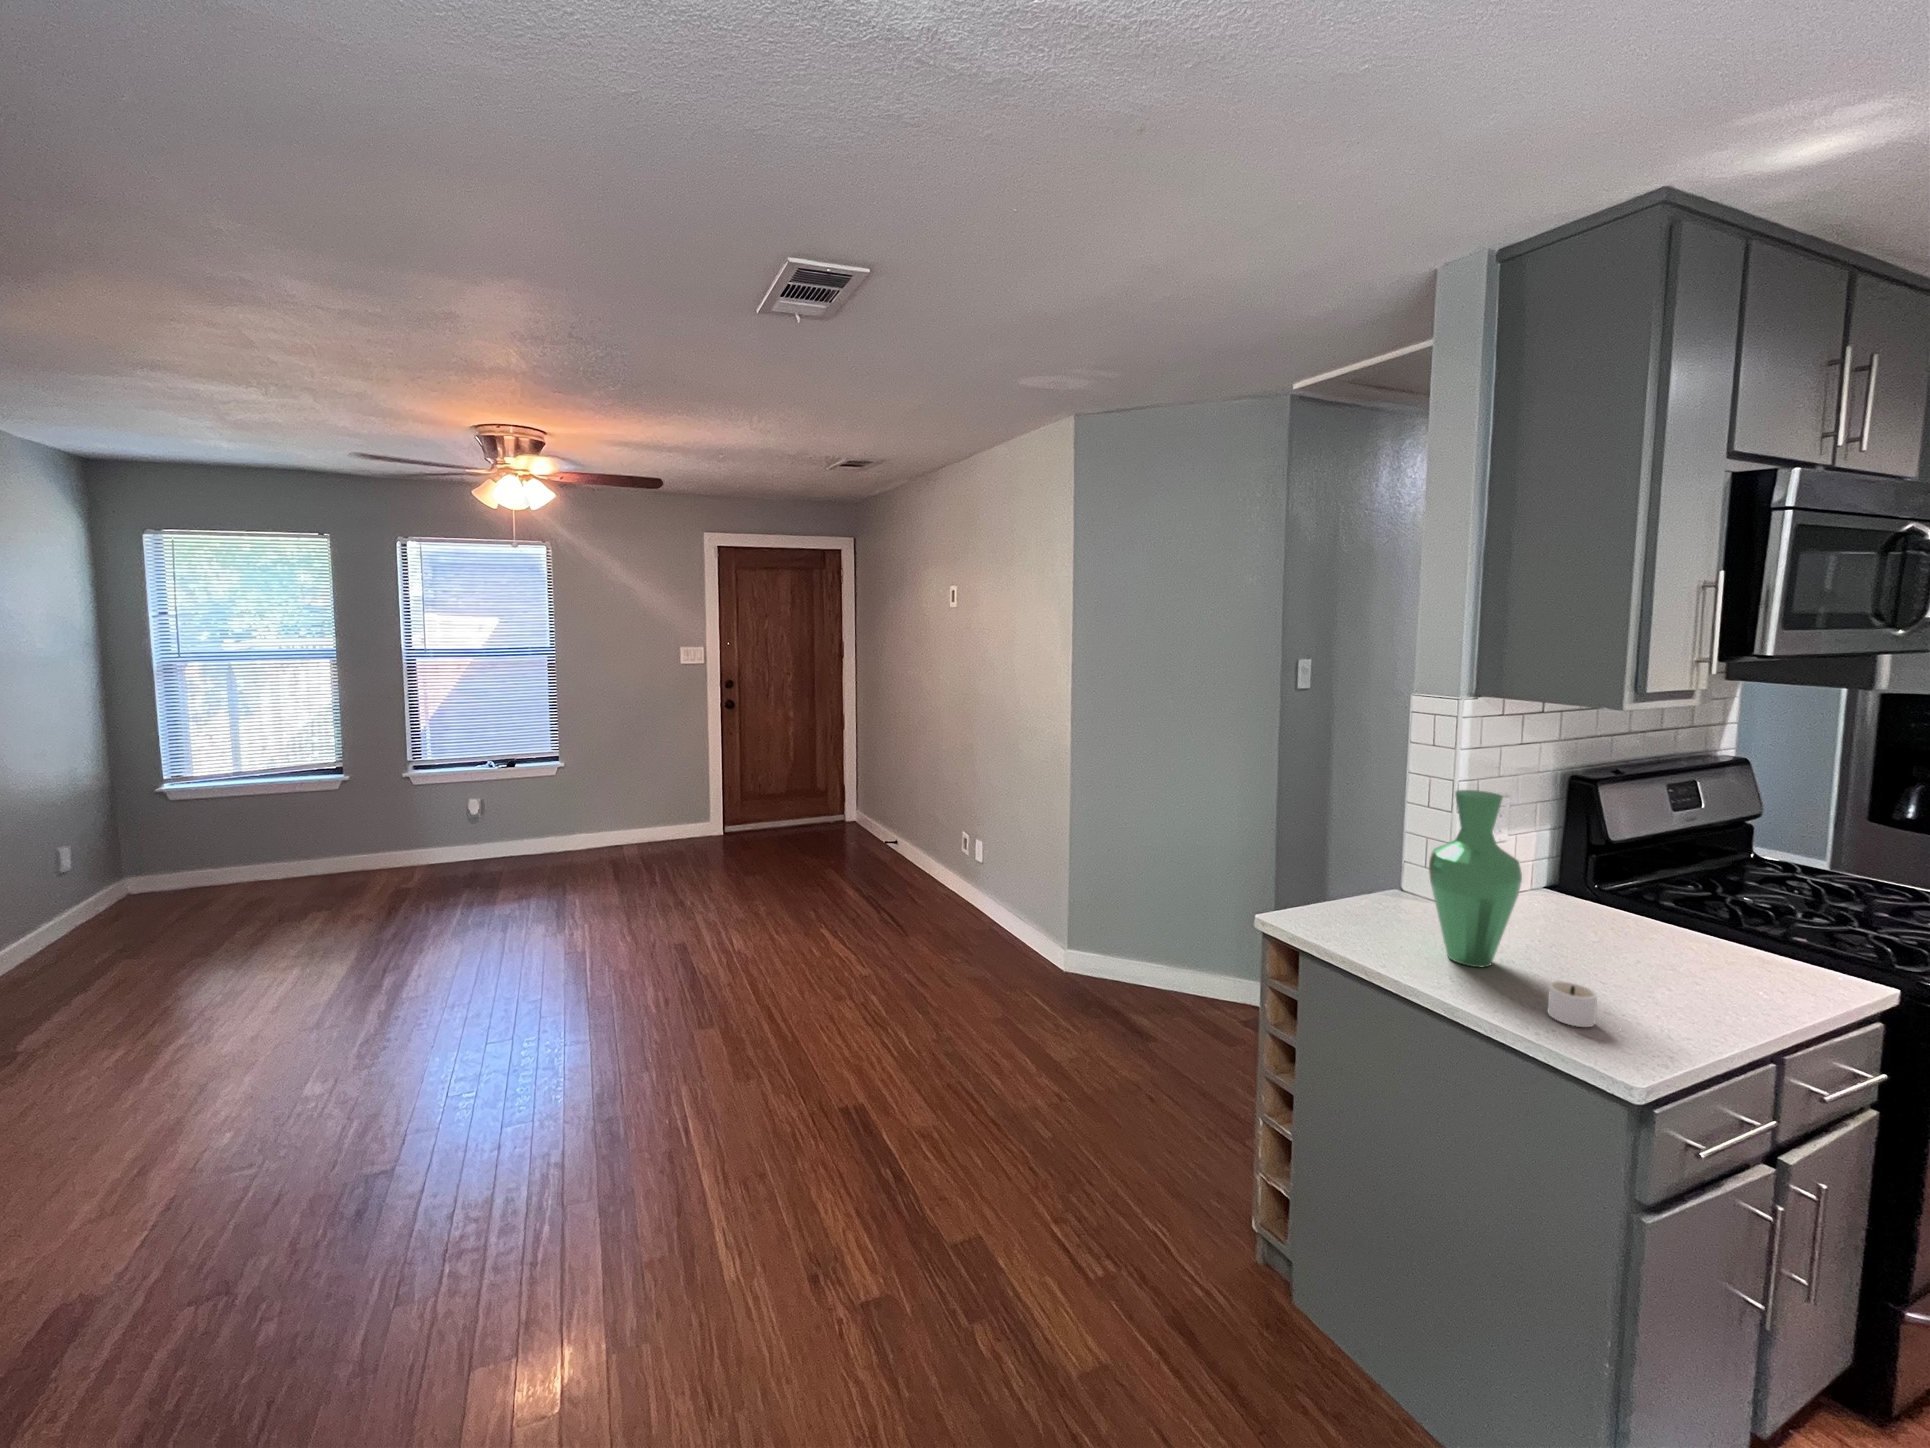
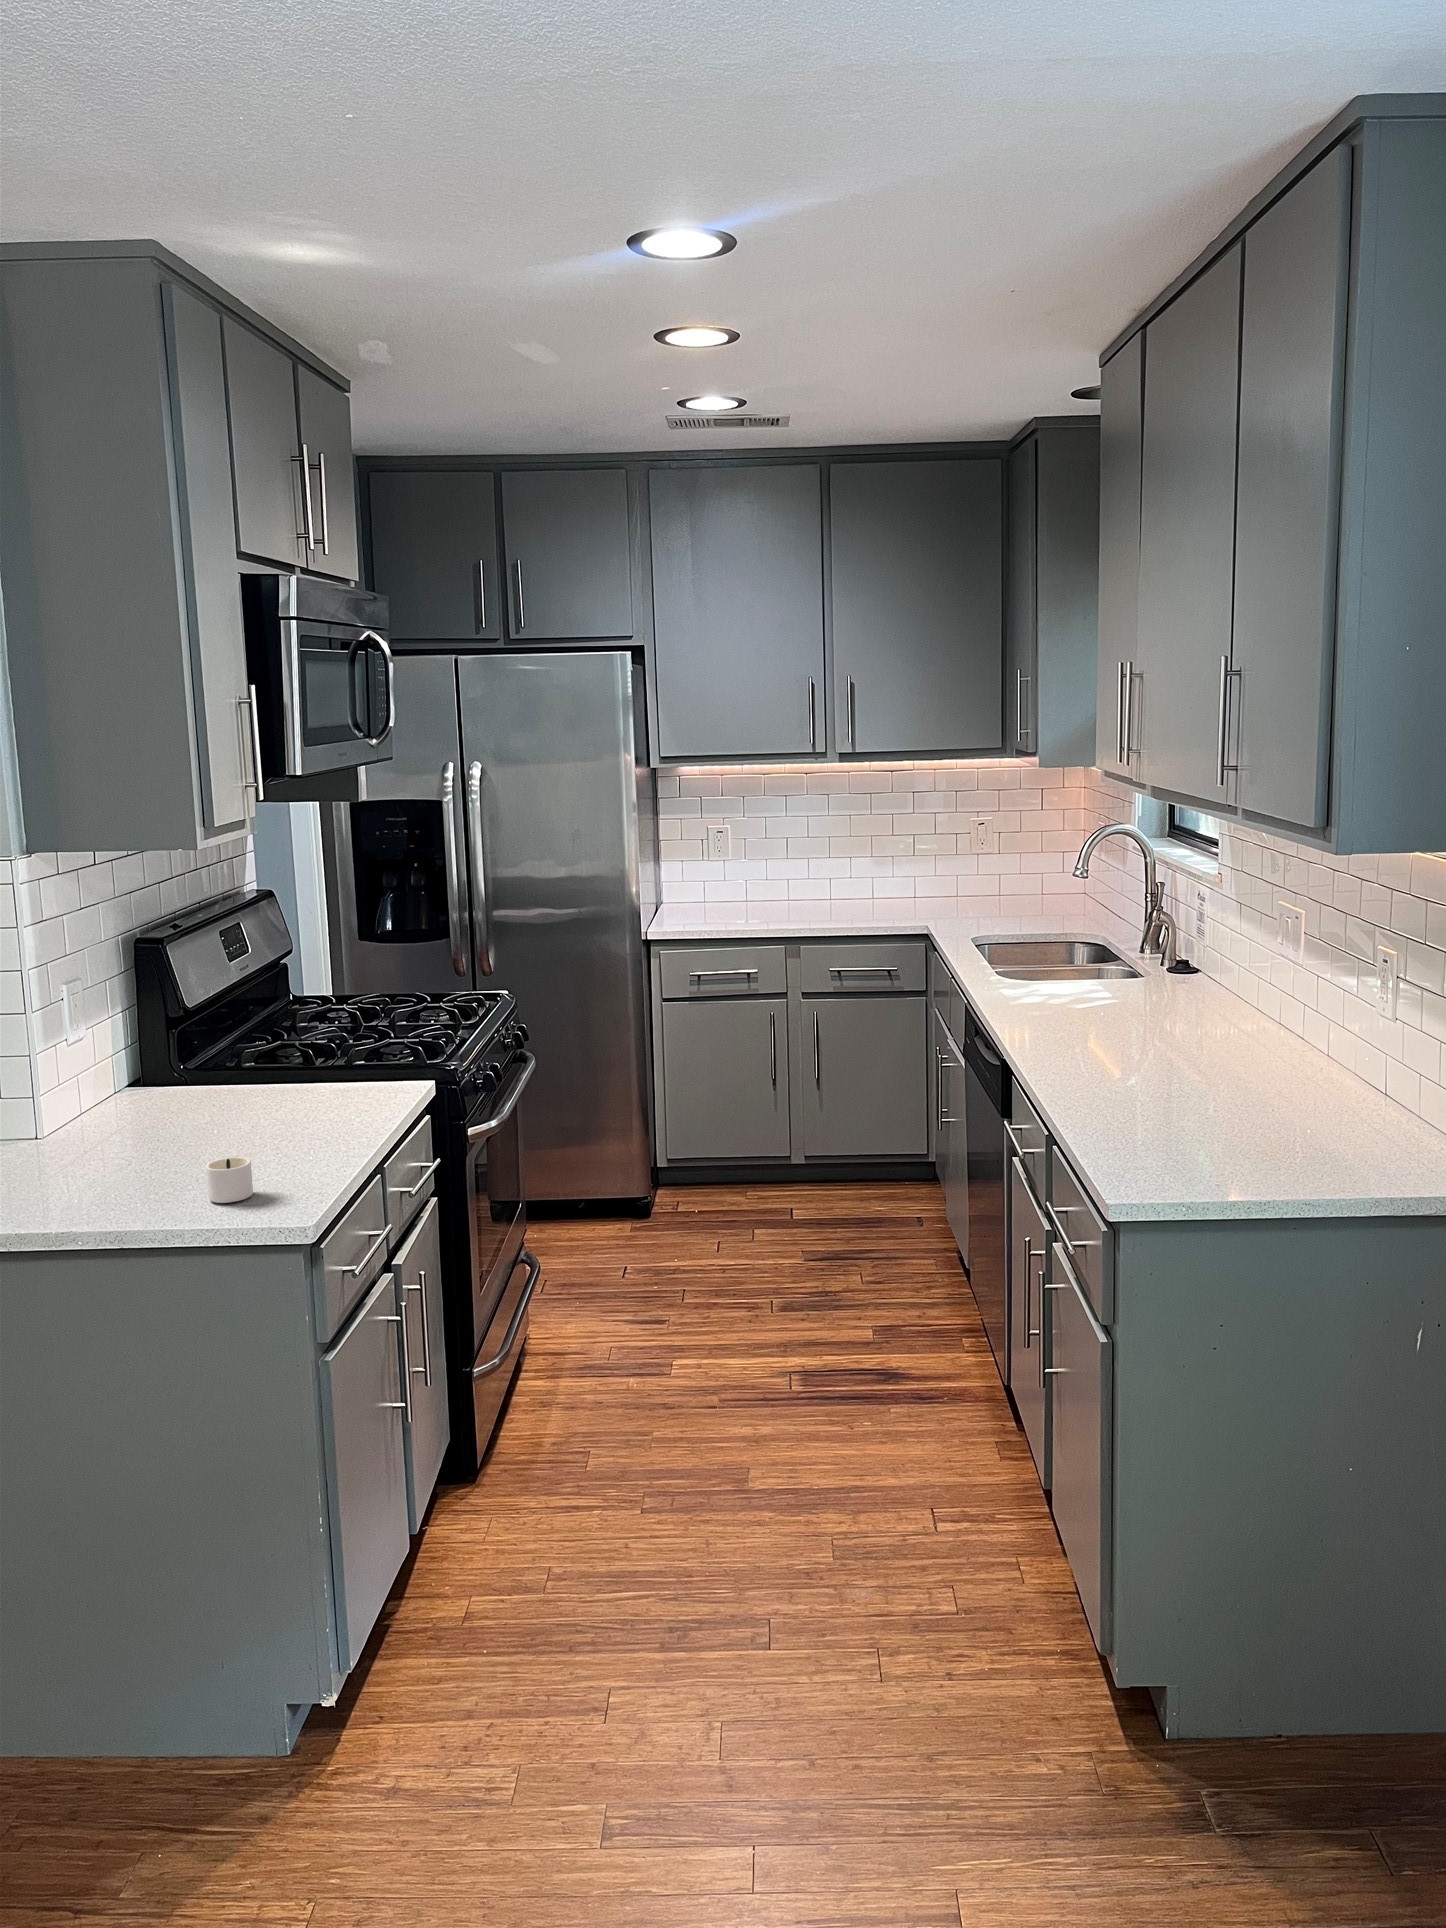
vase: present [1429,790,1522,967] -> none [39,967,147,1192]

